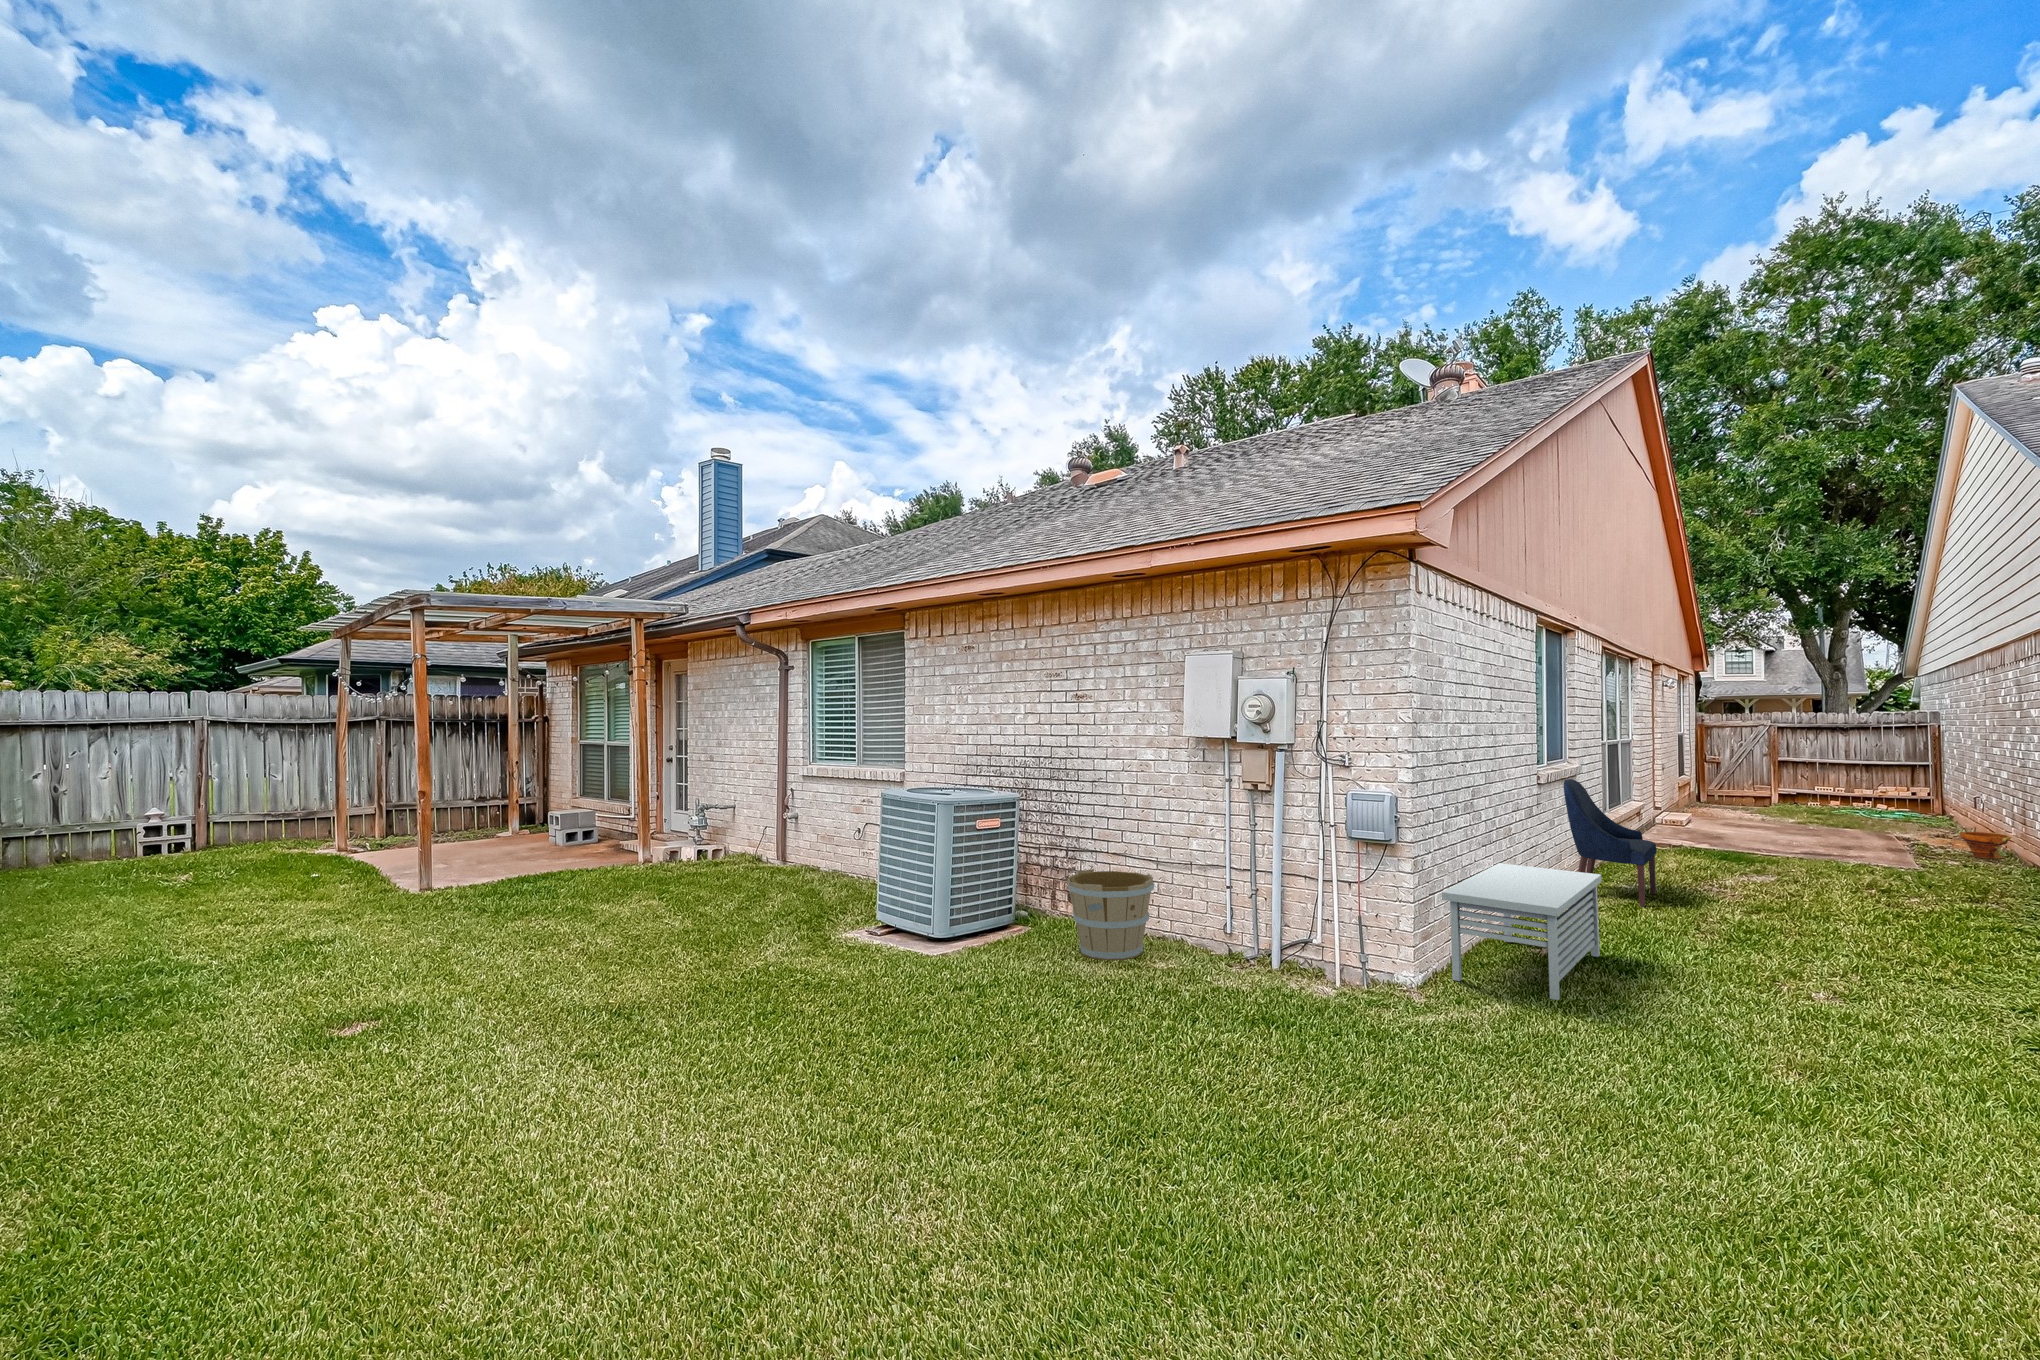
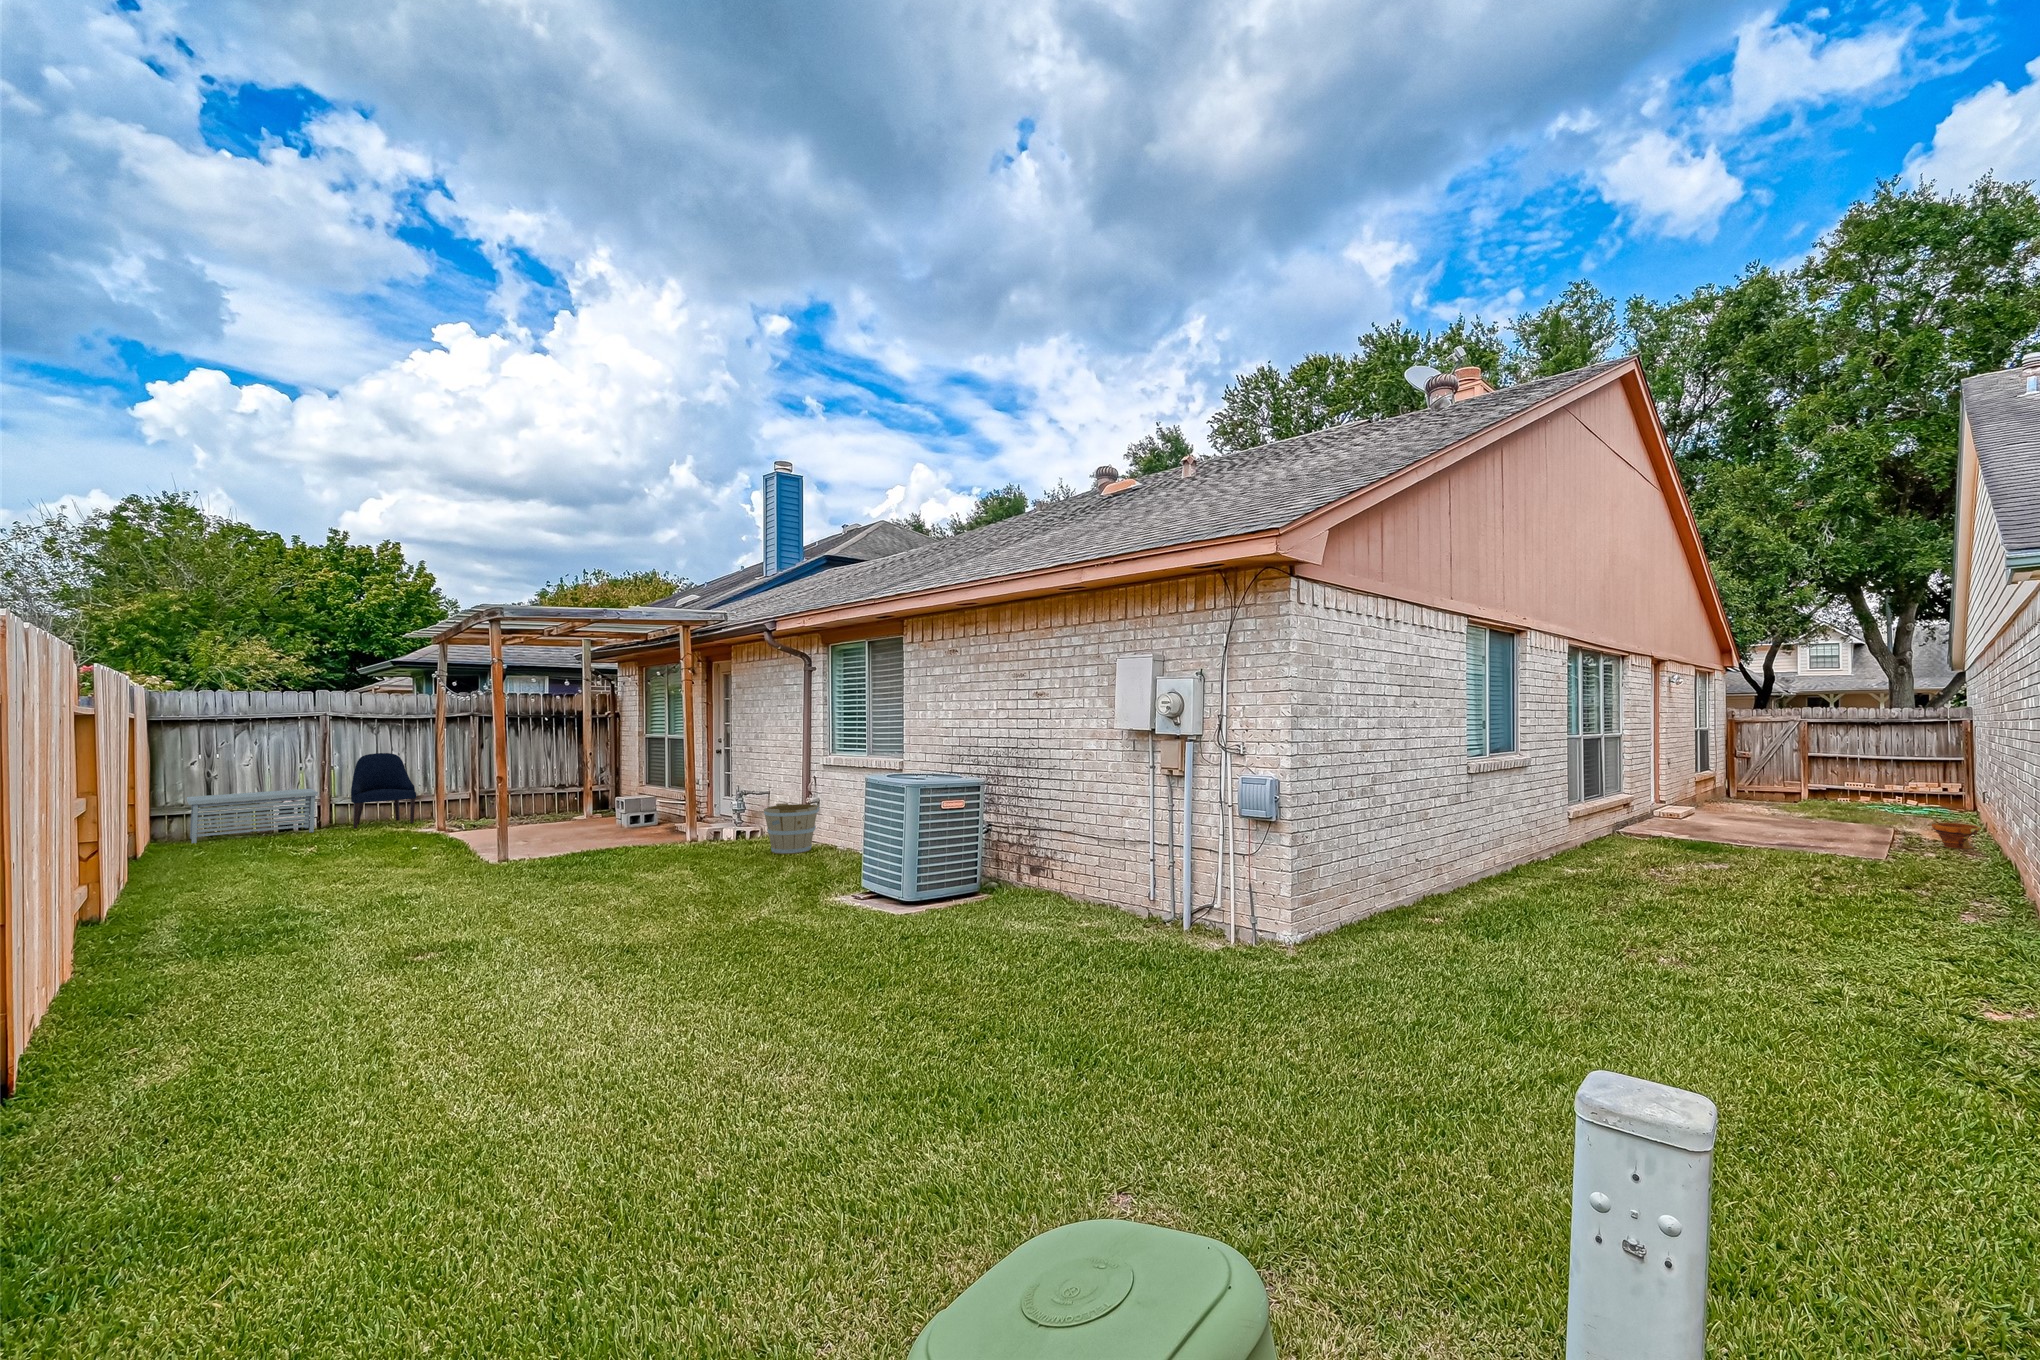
chair: present [1564,779,1657,907] -> present [351,753,416,828]
storage bench: present [1442,863,1602,1000] -> present [187,789,318,843]
wooden bucket: present [1067,869,1155,961] -> present [764,803,819,854]

